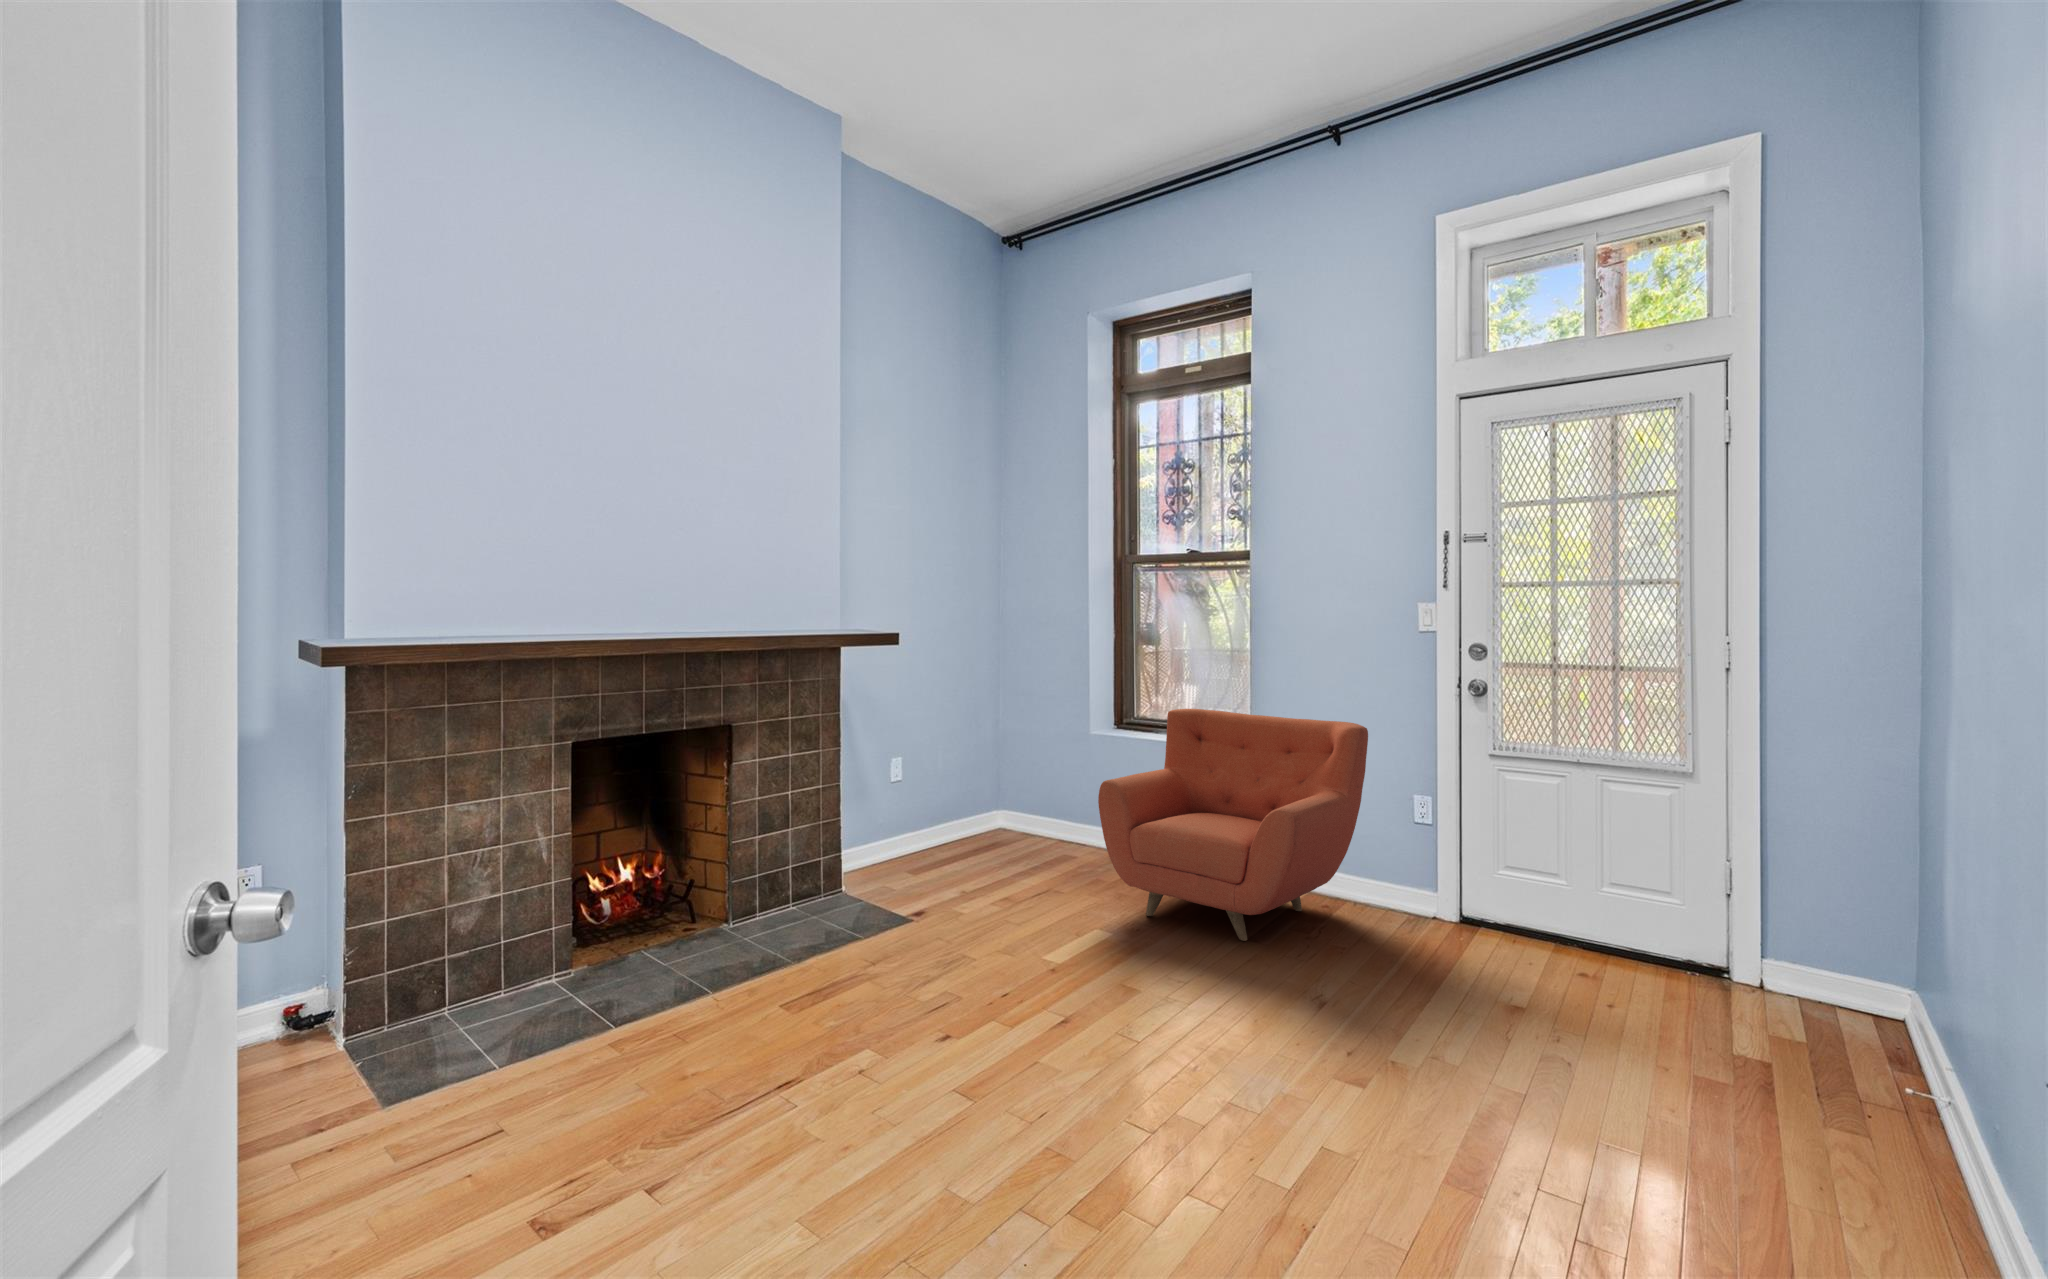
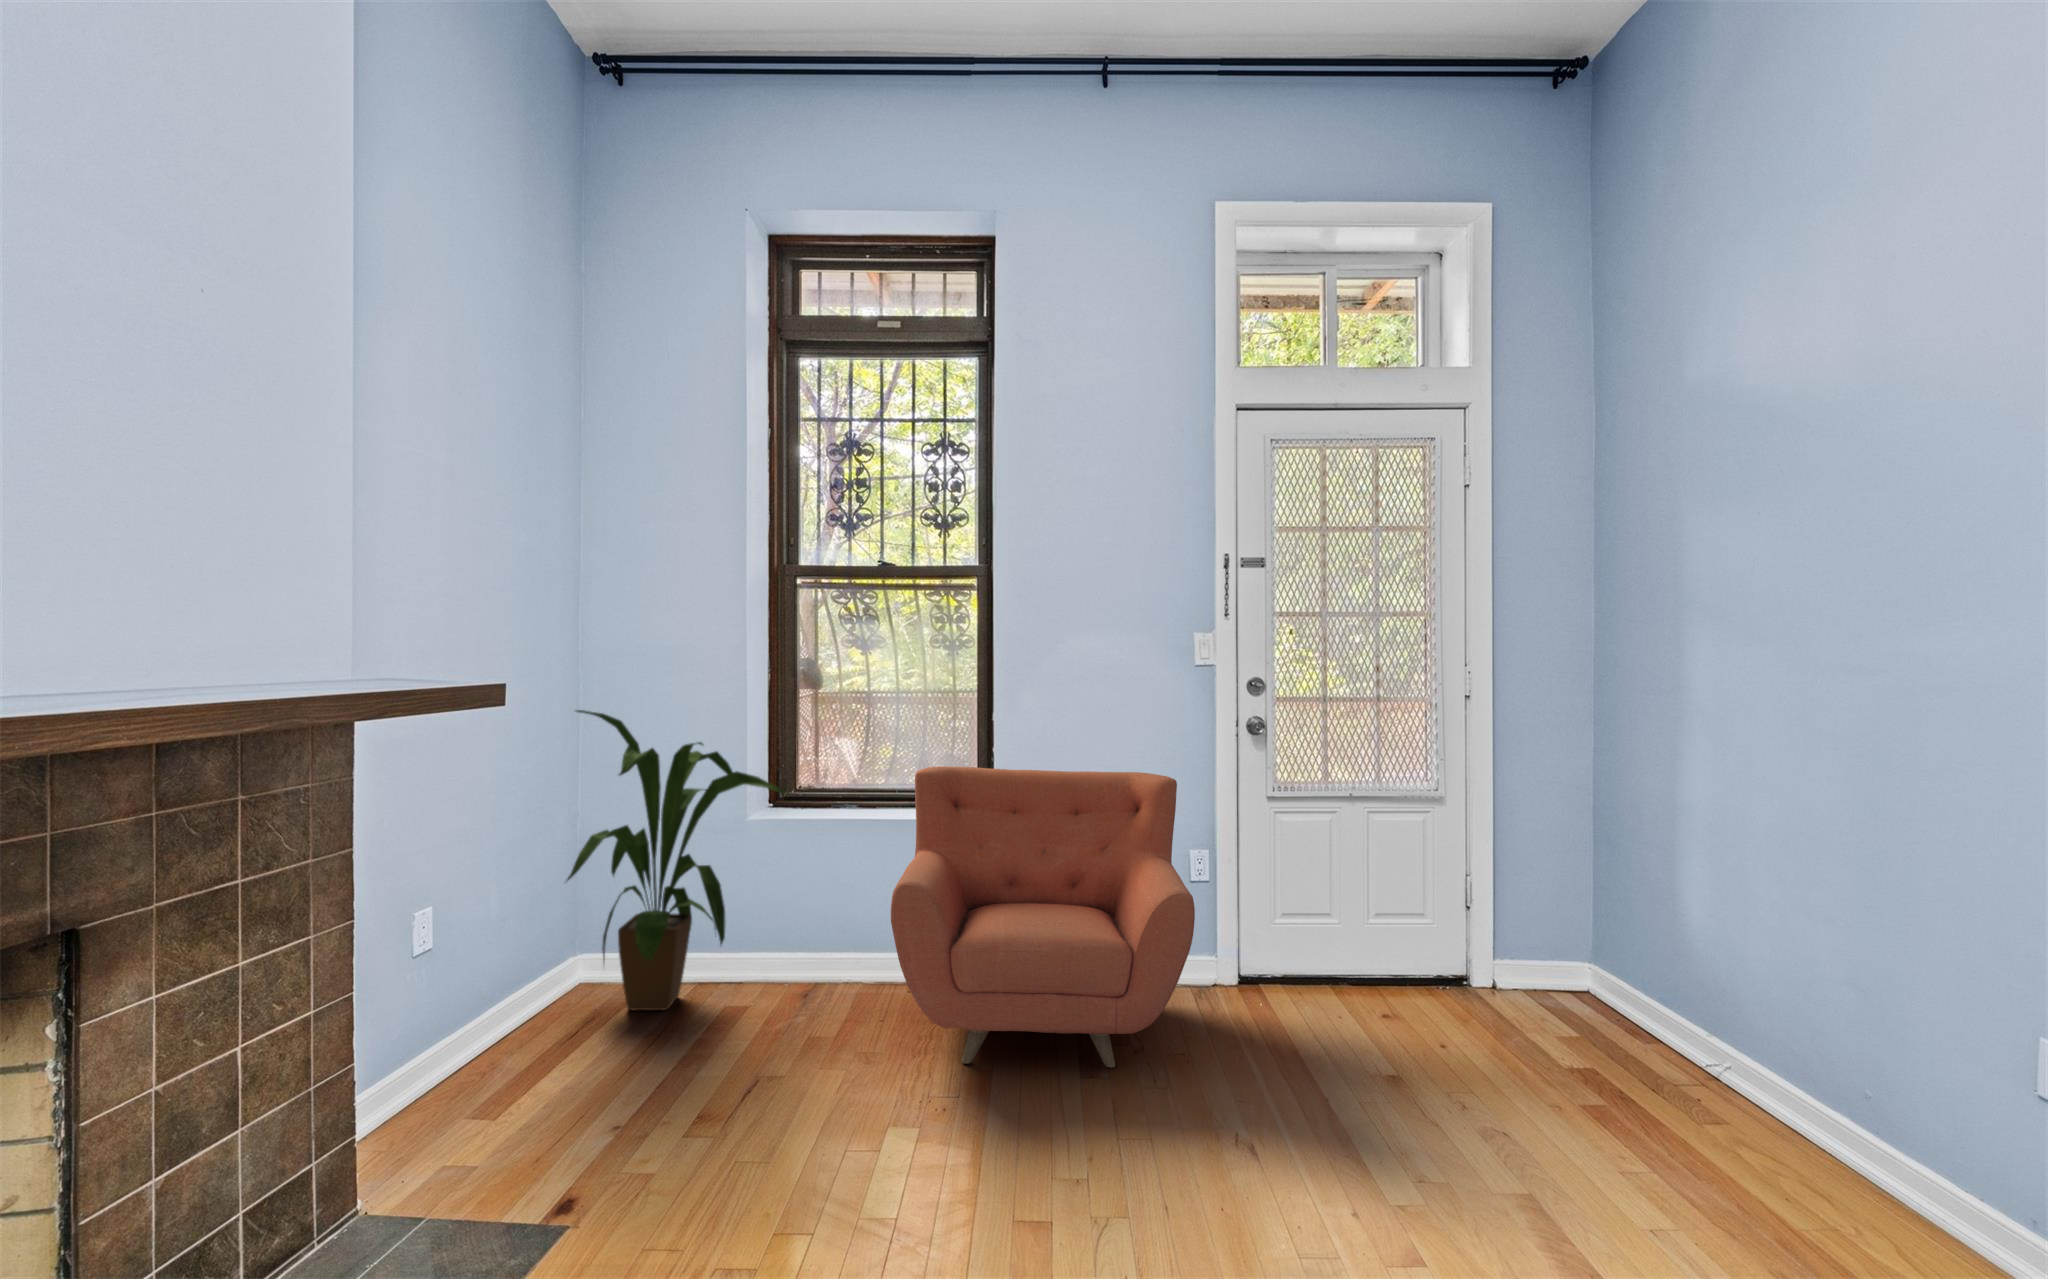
house plant: none [948,660,1097,855] -> present [567,710,787,1010]

